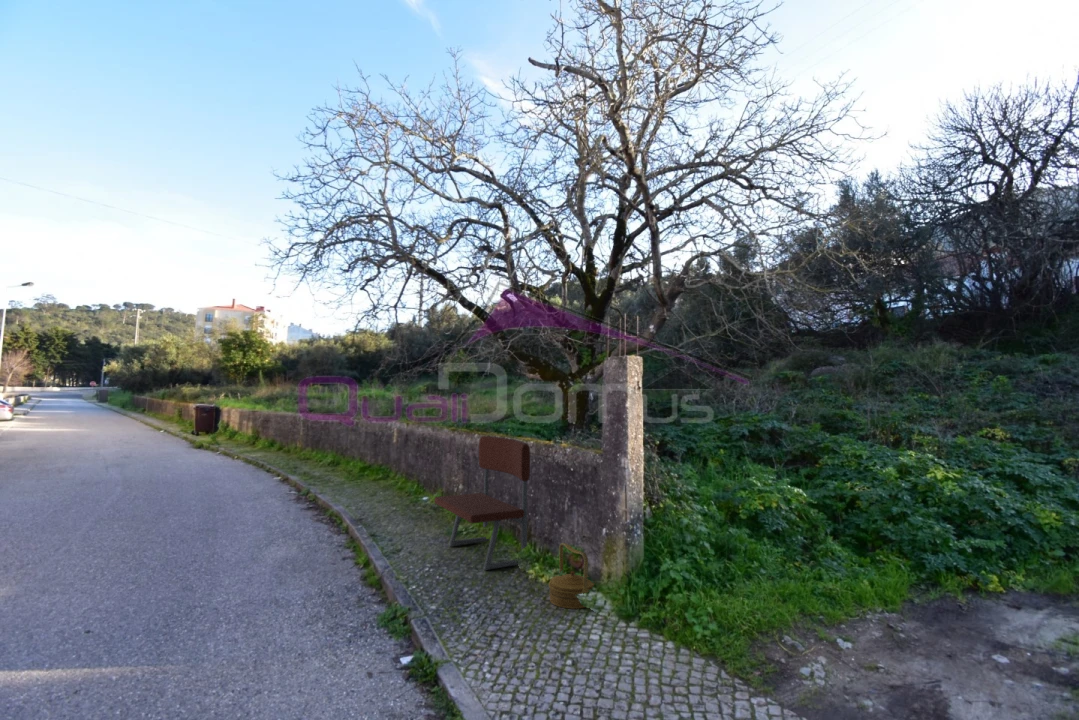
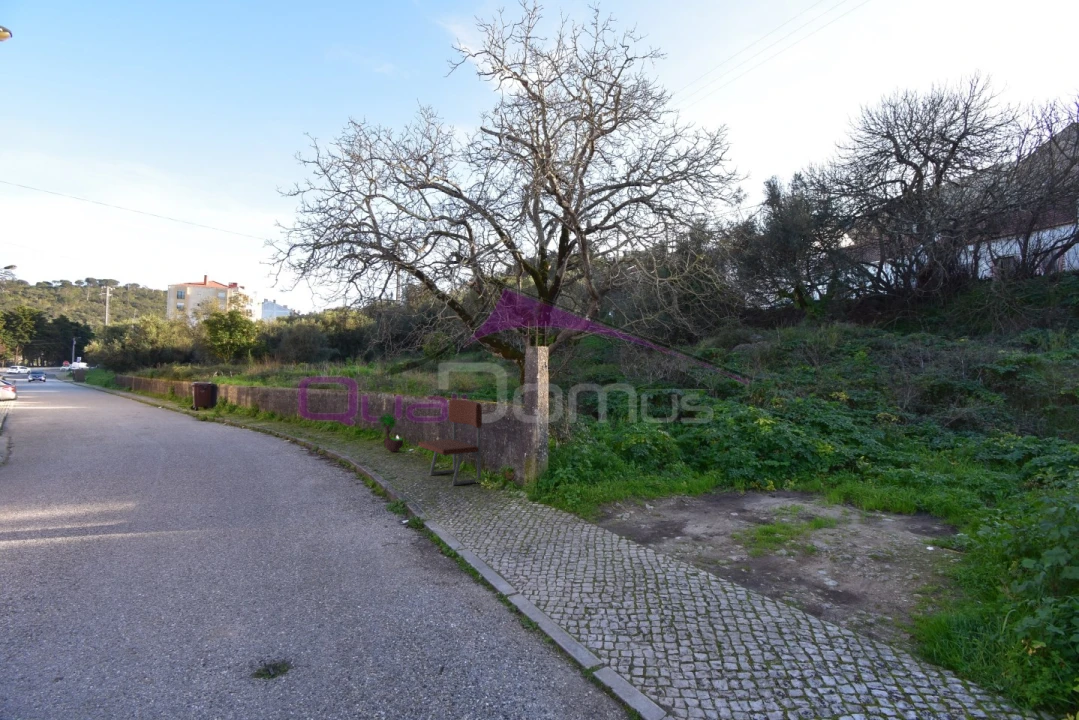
potted tree: none [380,444,416,501] -> present [378,413,404,452]
woven basket: present [549,543,594,609] -> none [491,463,520,500]

